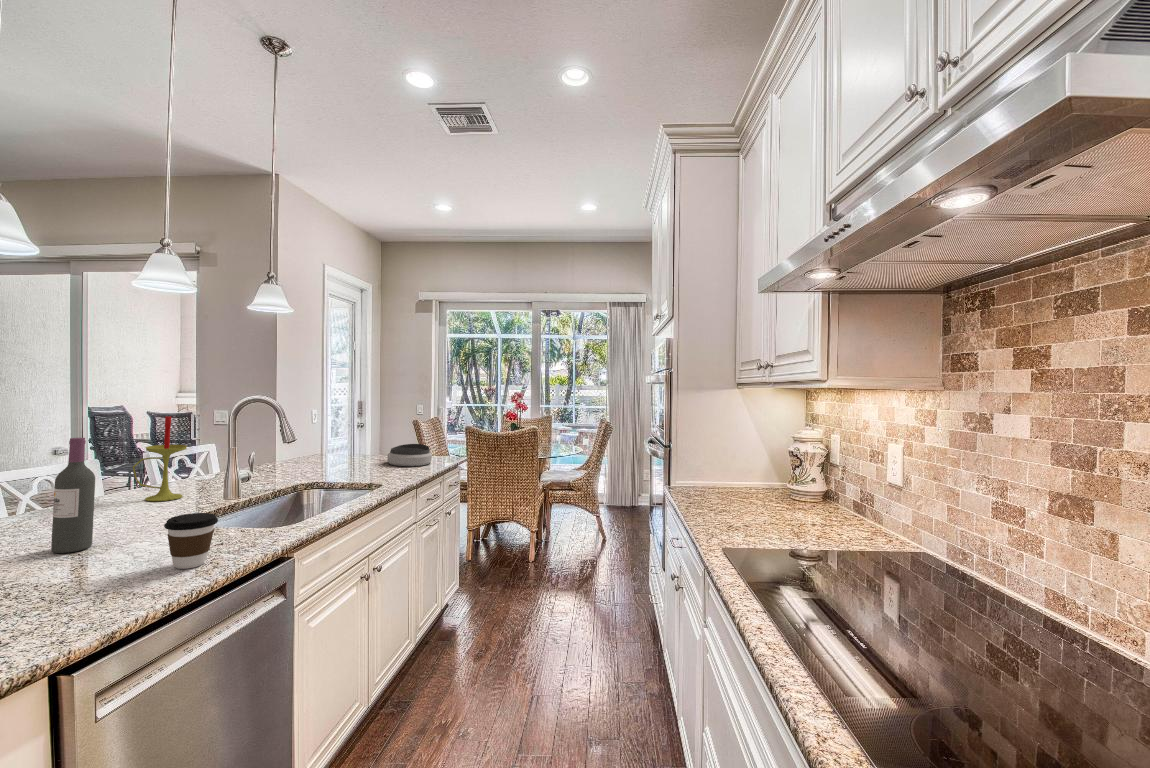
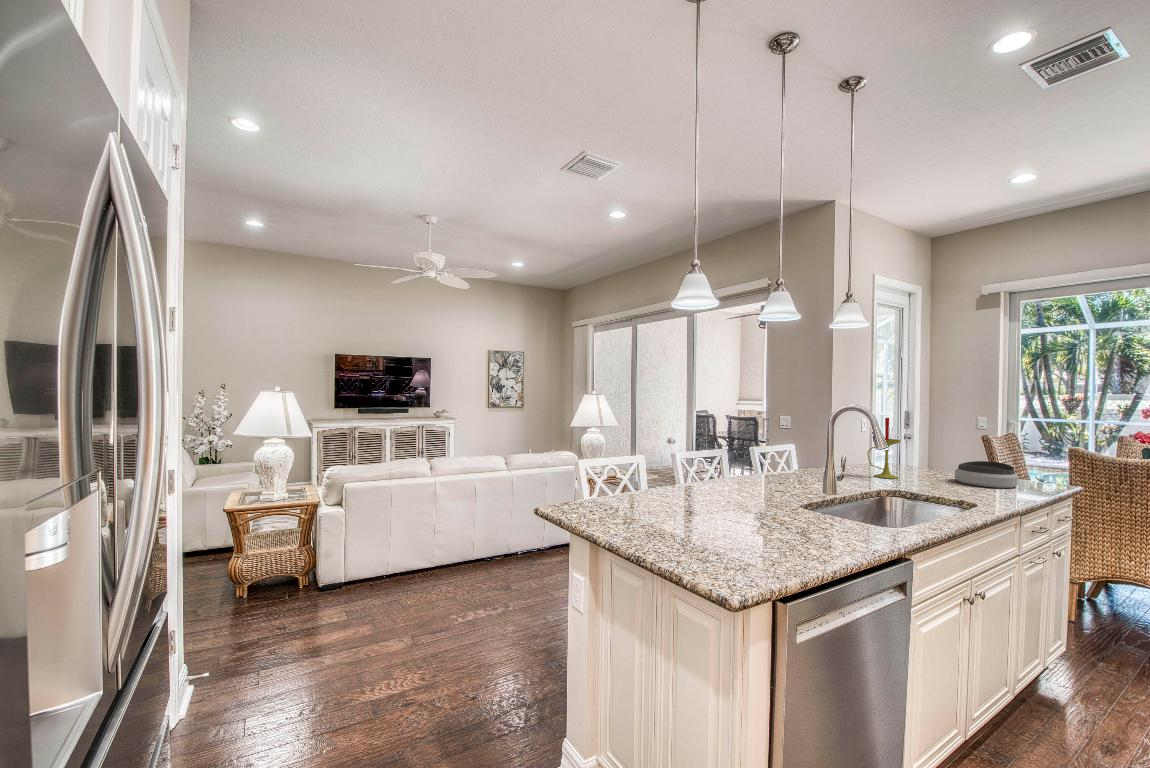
candle: present [133,416,187,501] -> present [867,418,901,479]
wine bottle: present [51,438,95,553] -> none [723,432,746,516]
coffee cup: present [164,513,218,569] -> none [808,499,848,545]

